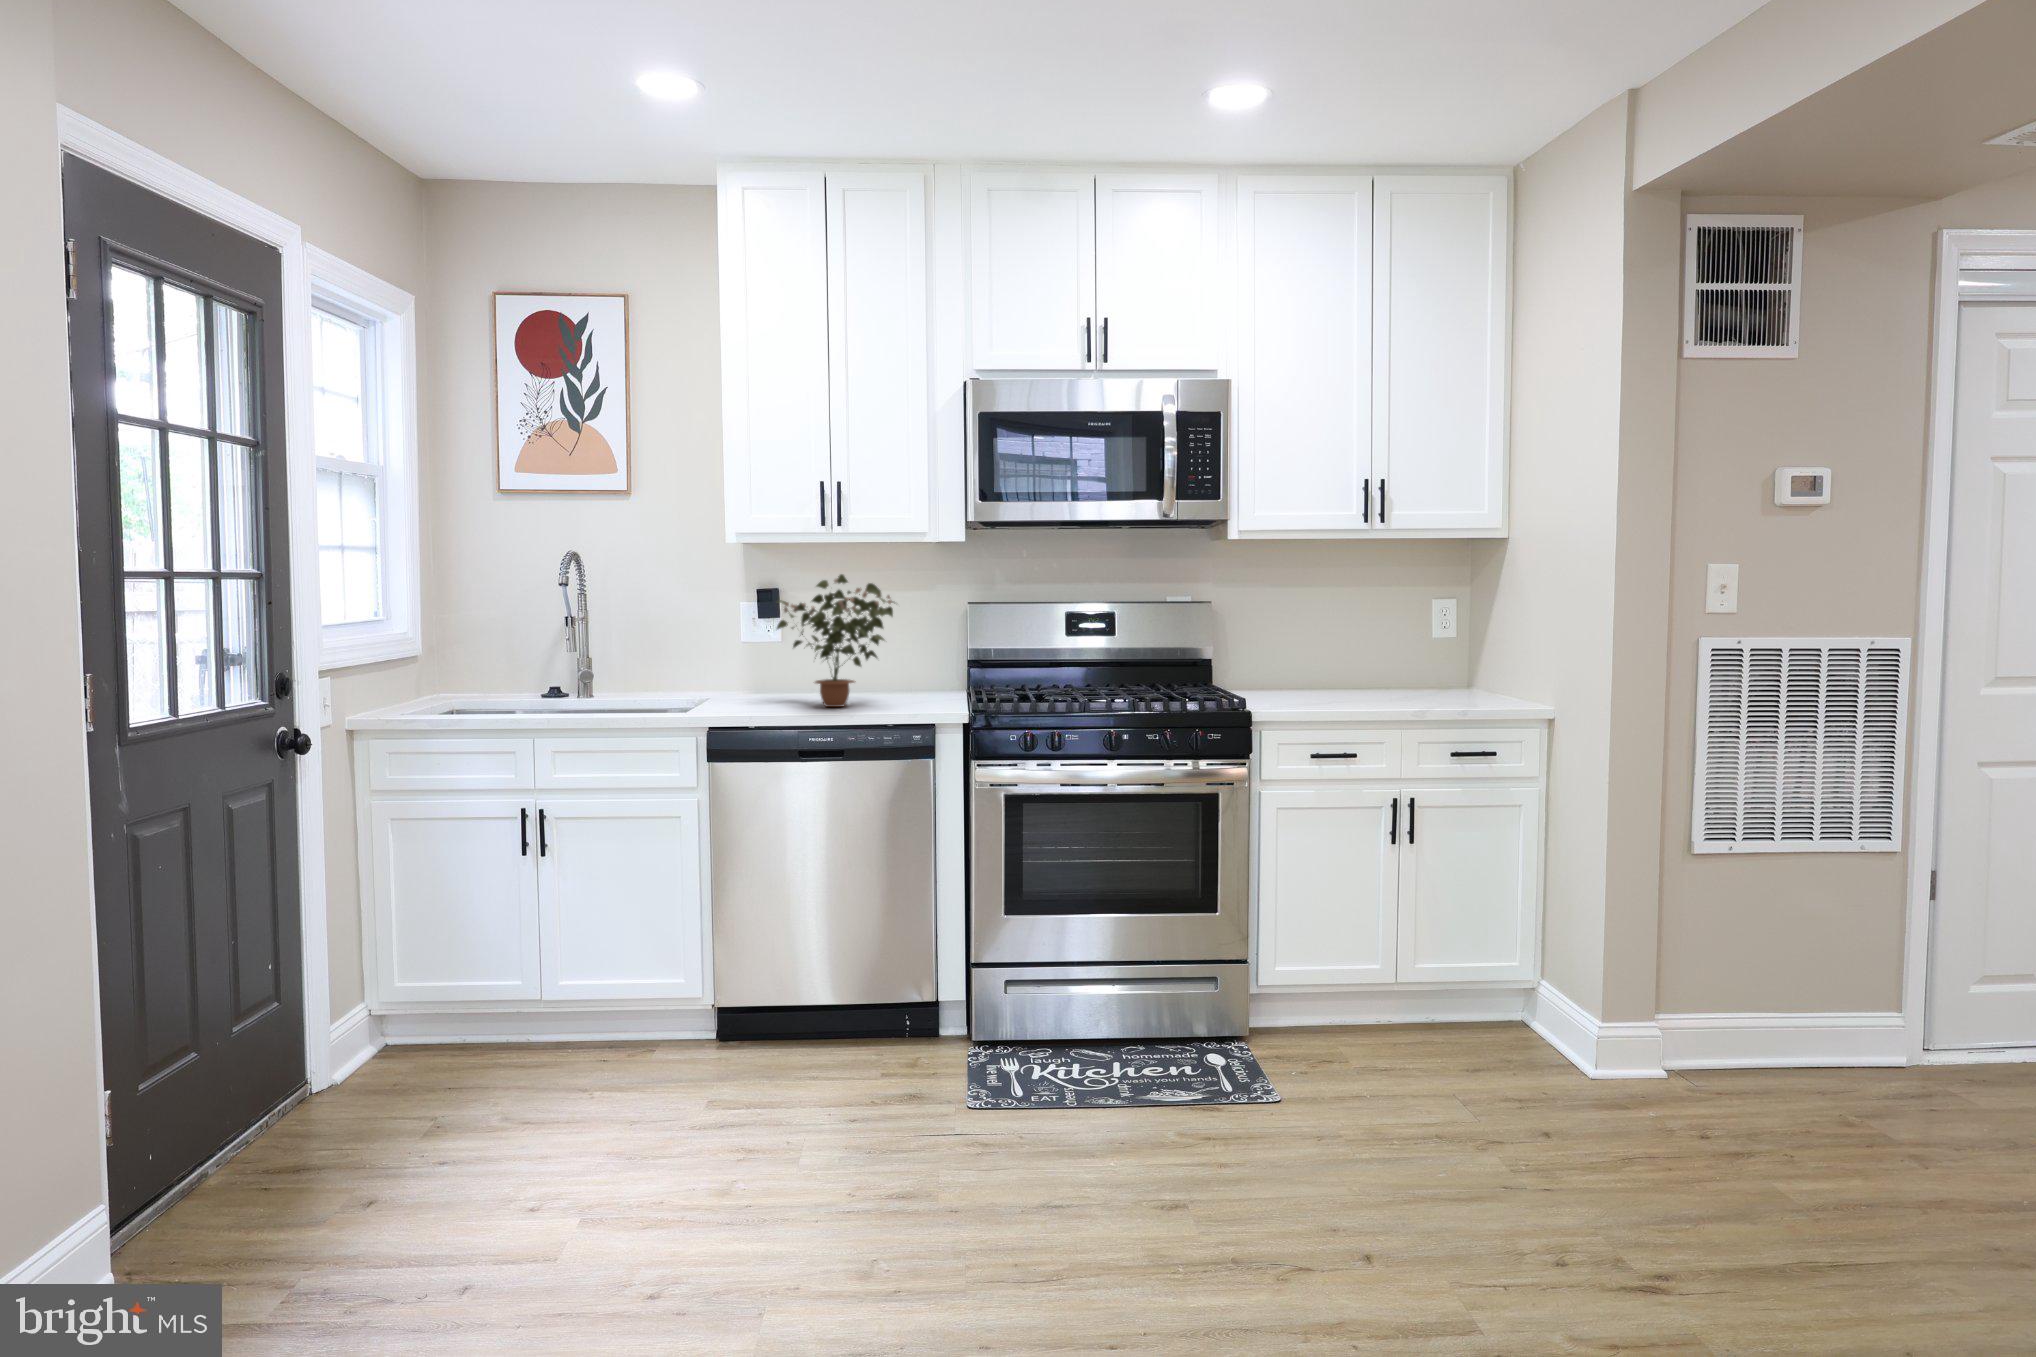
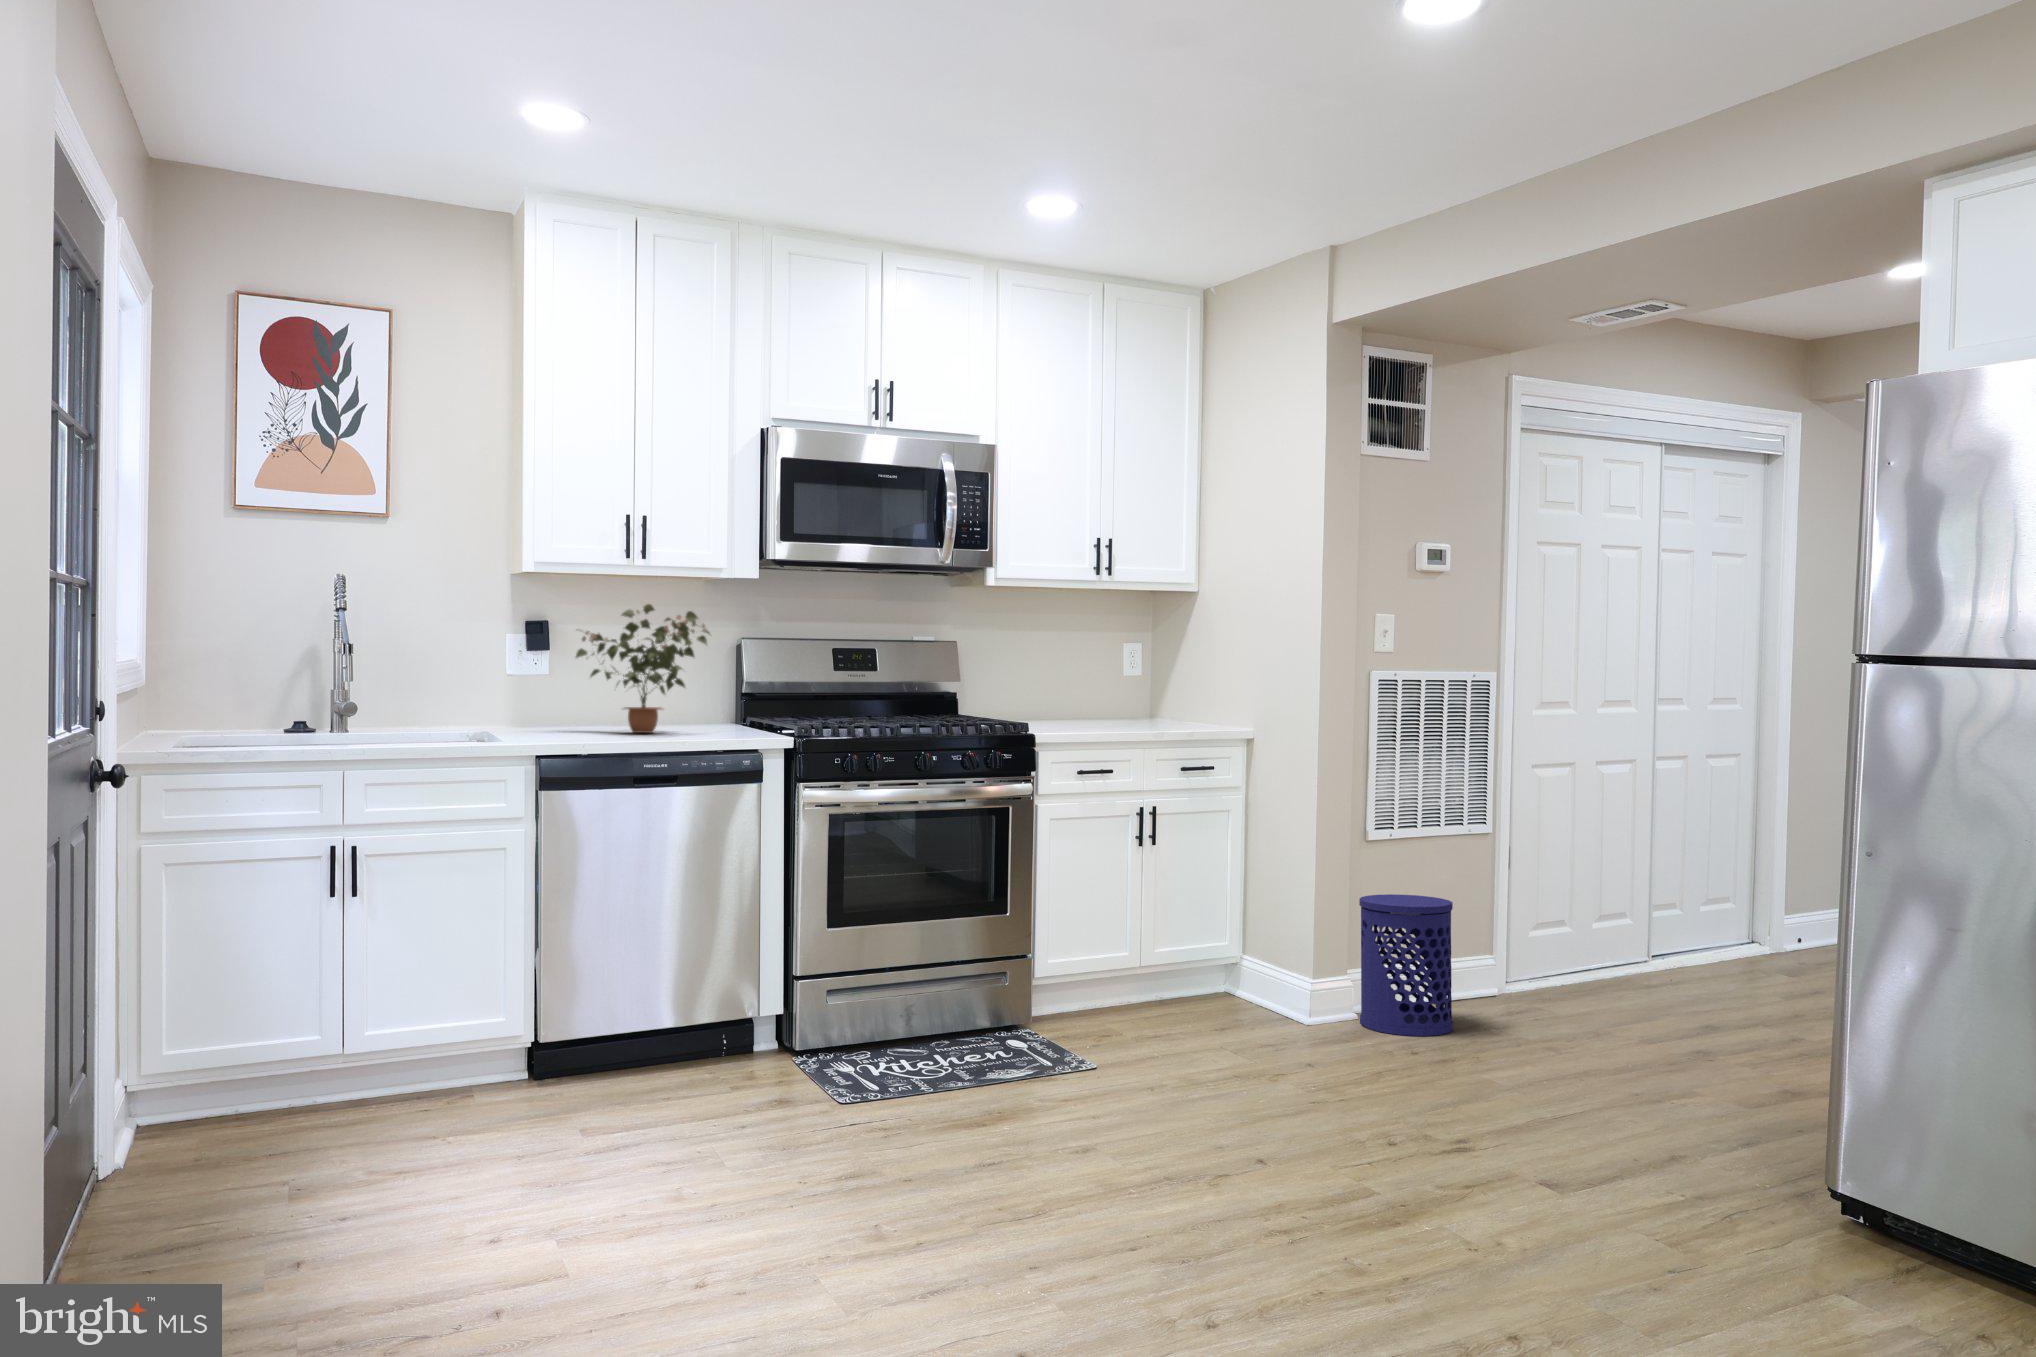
waste bin: none [1664,927,1803,1125] -> present [1359,894,1453,1036]

